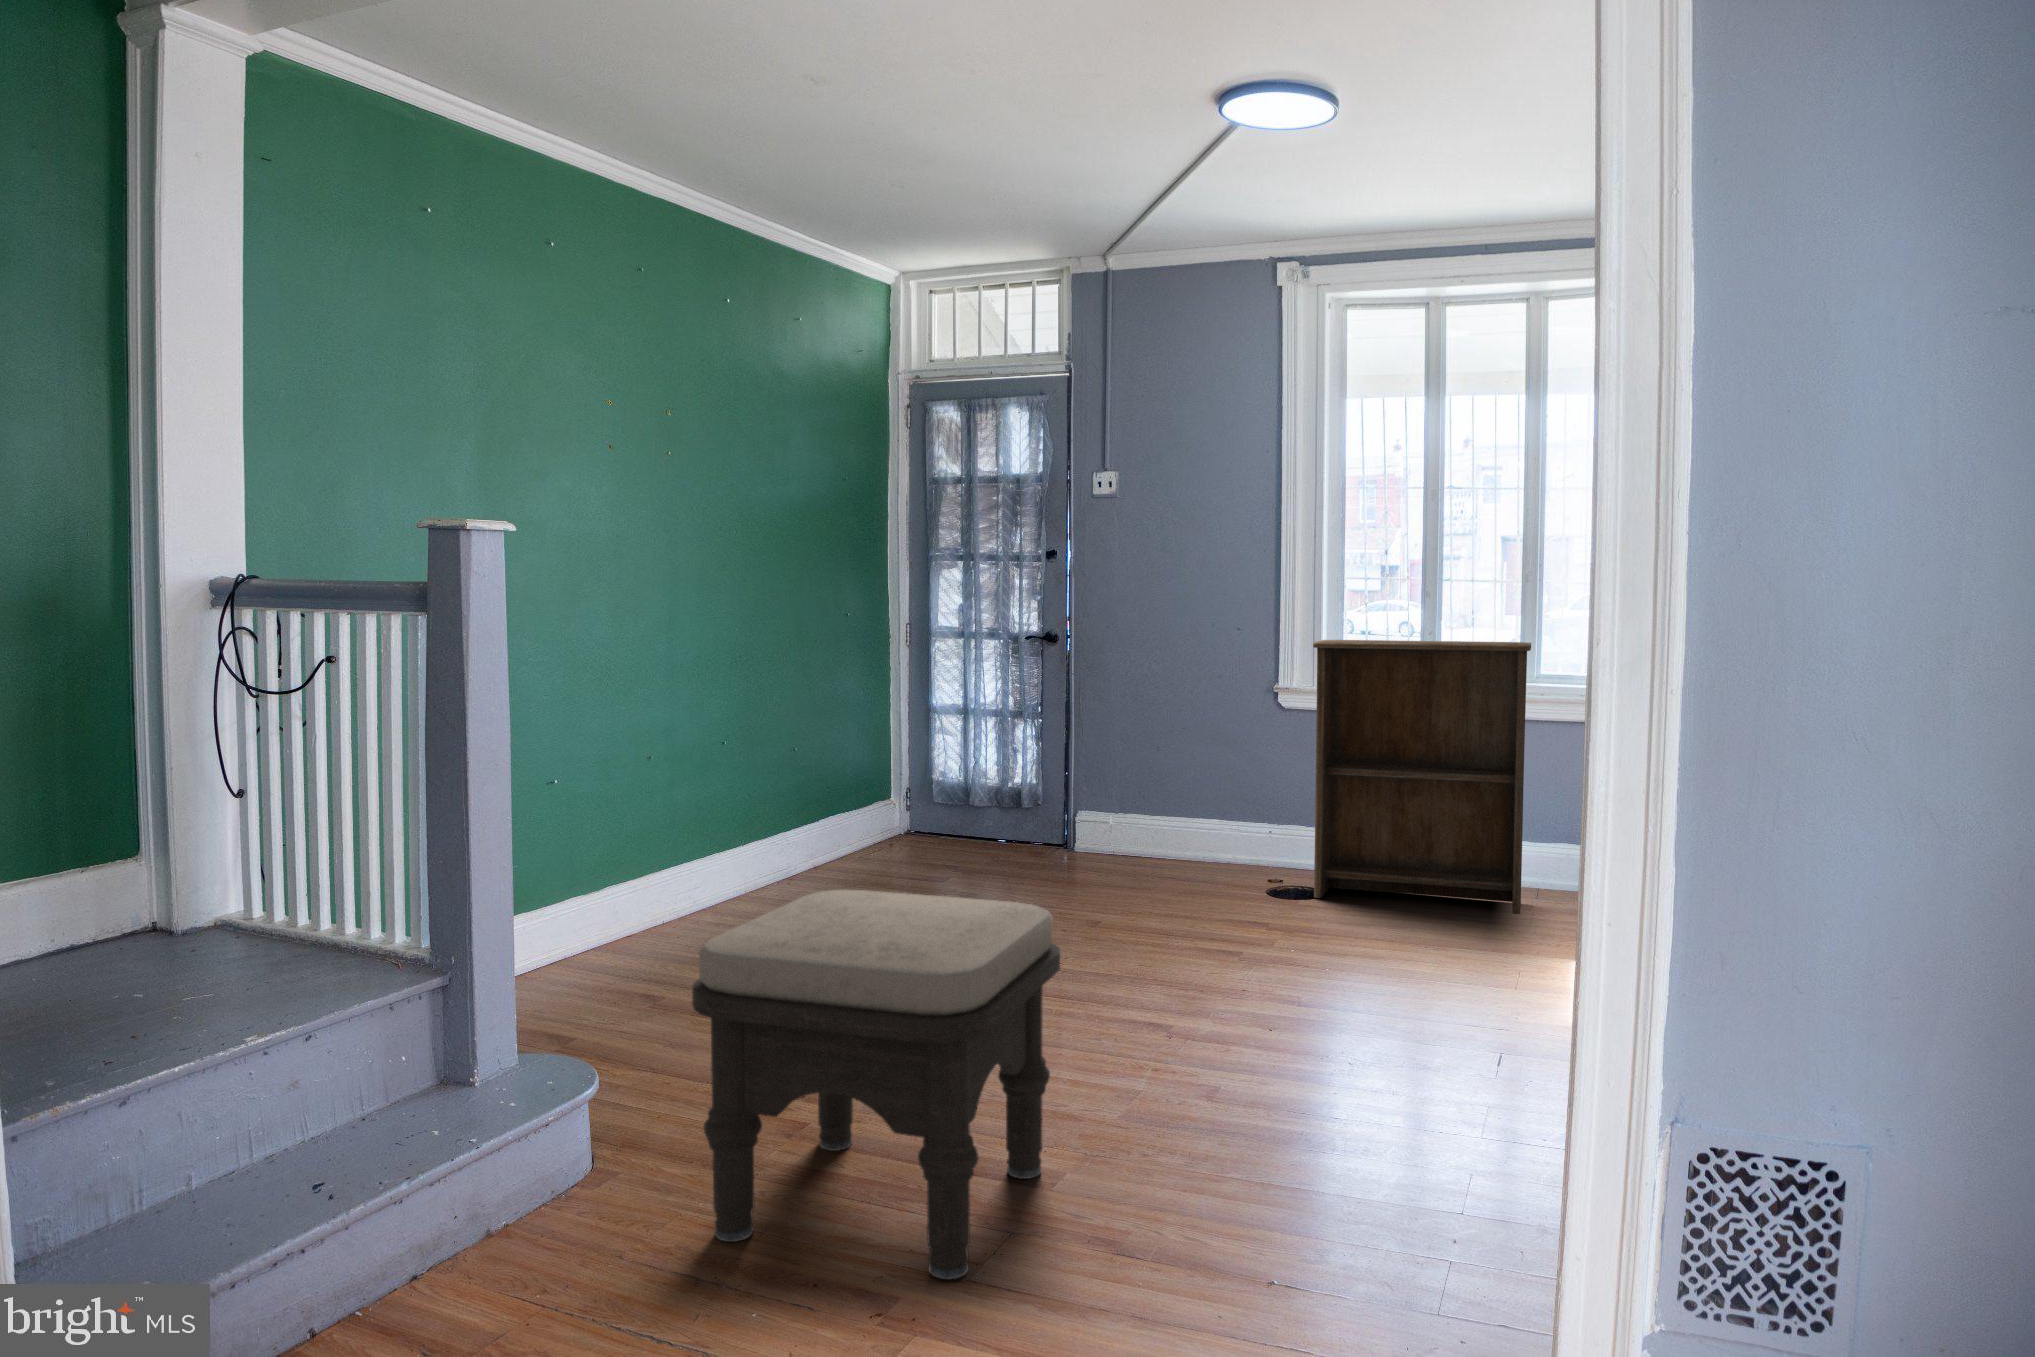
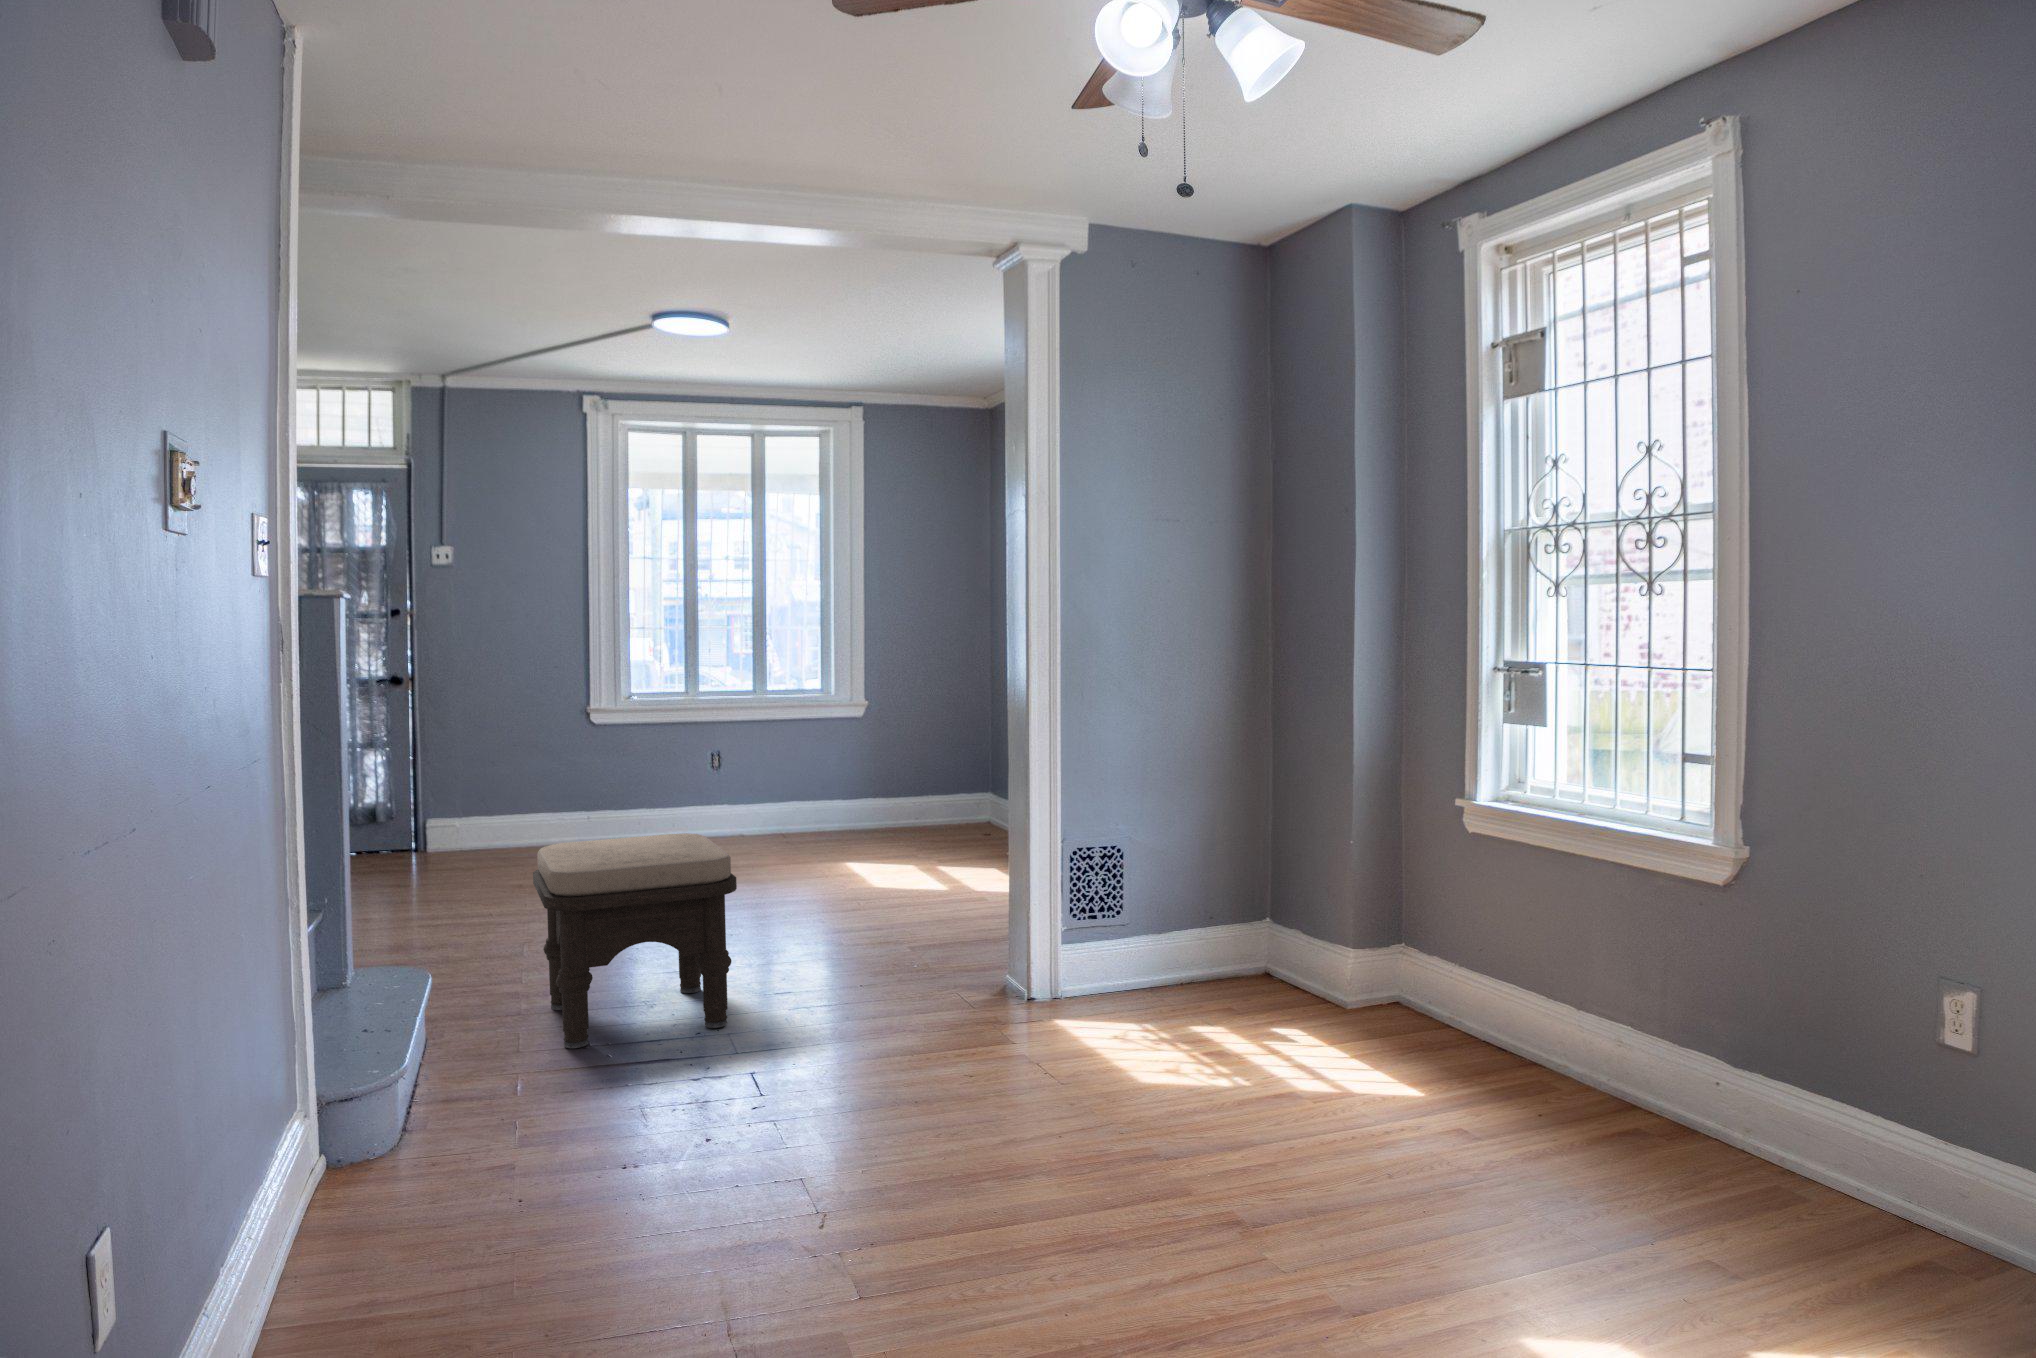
bookshelf: present [1313,640,1531,914] -> none [642,669,789,854]

